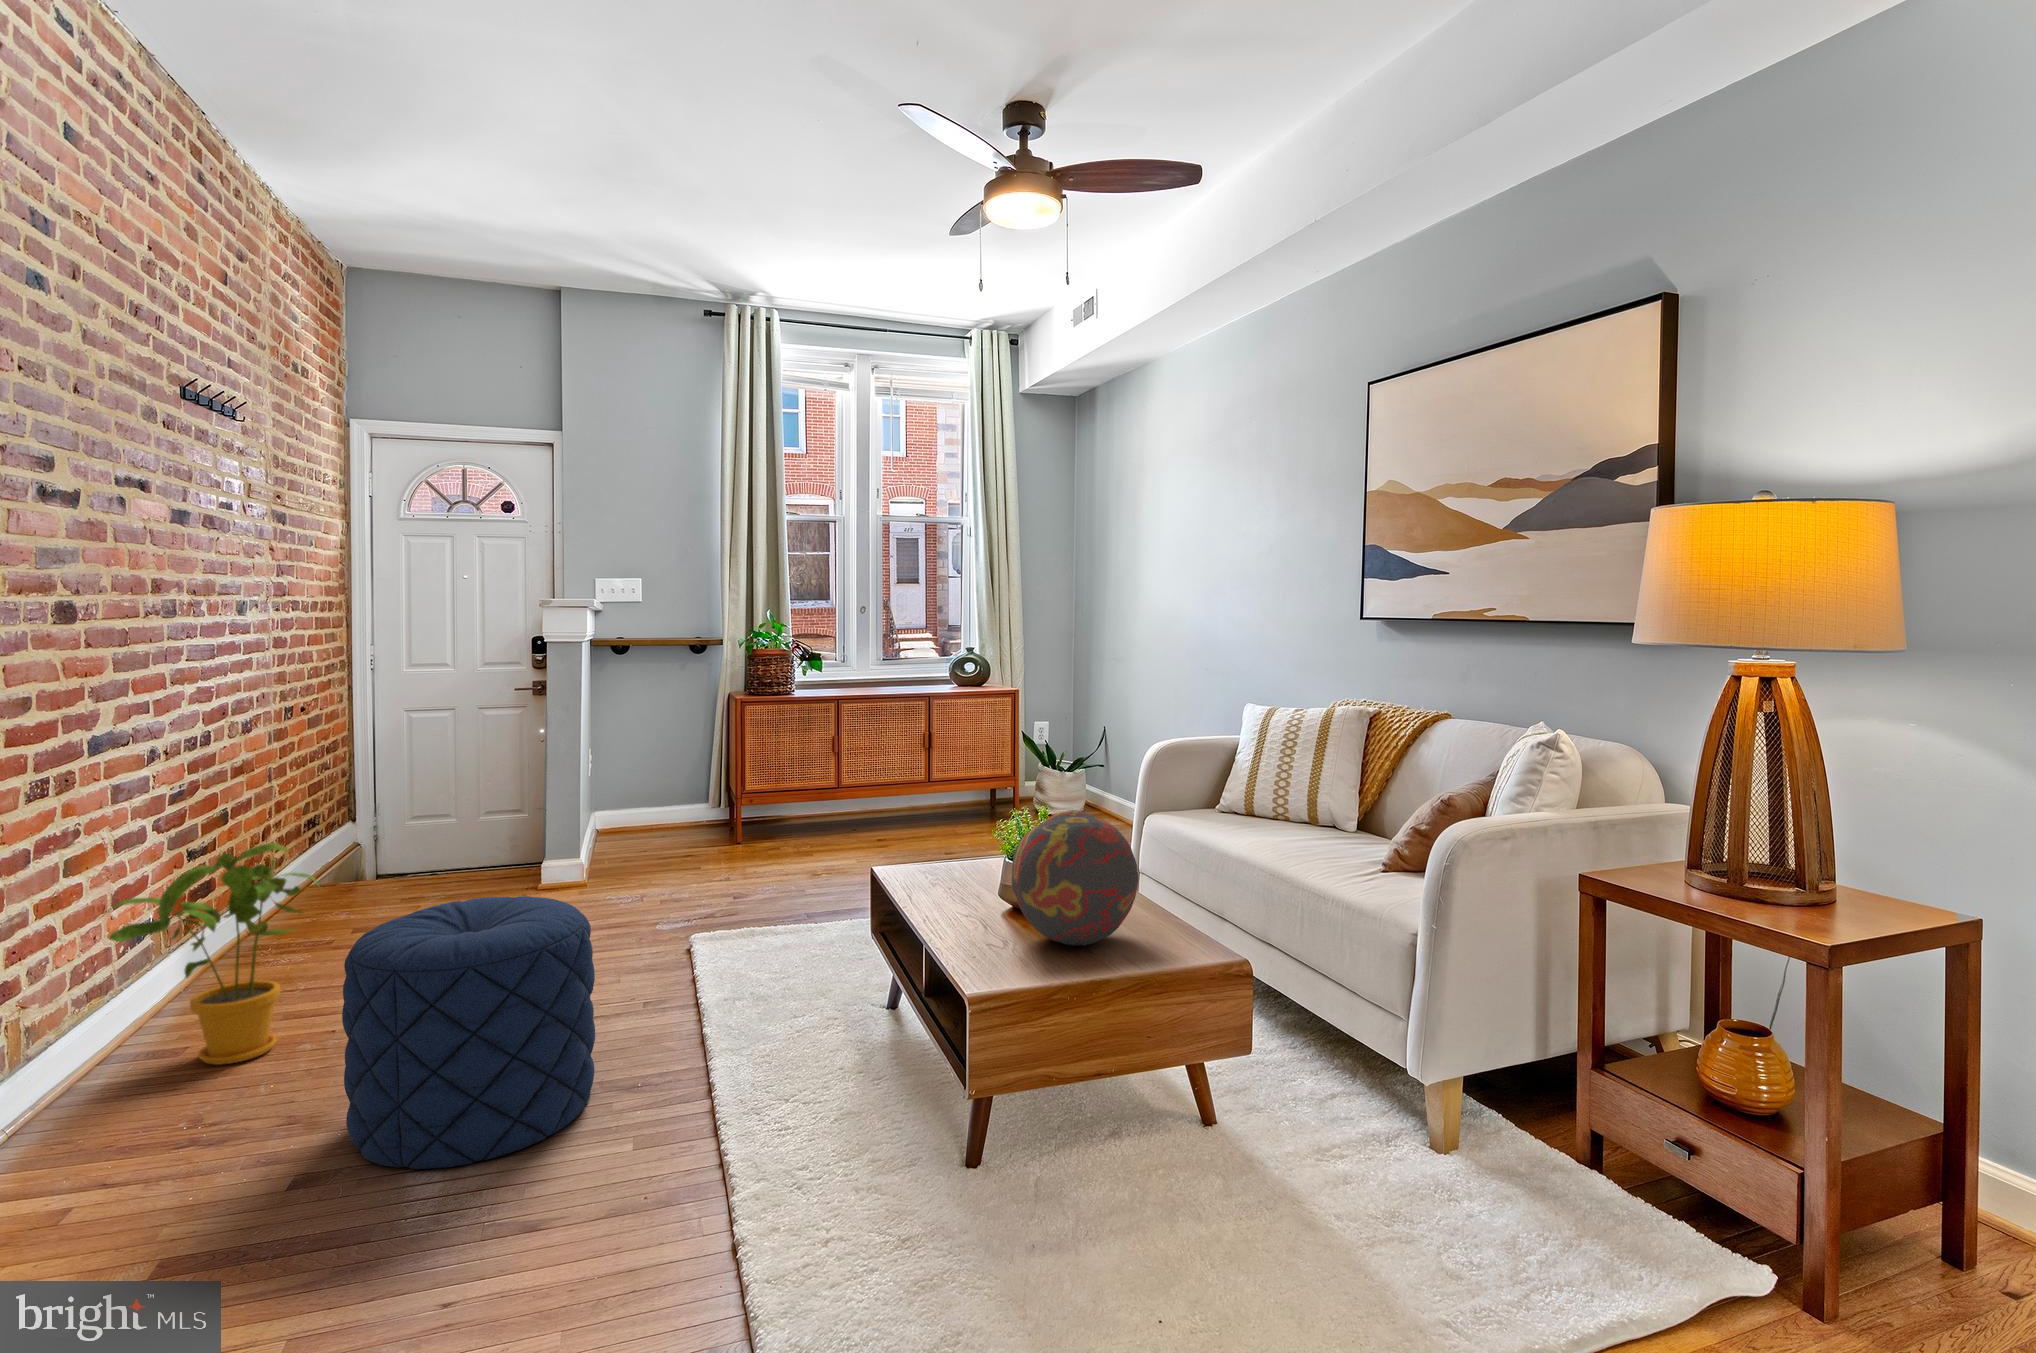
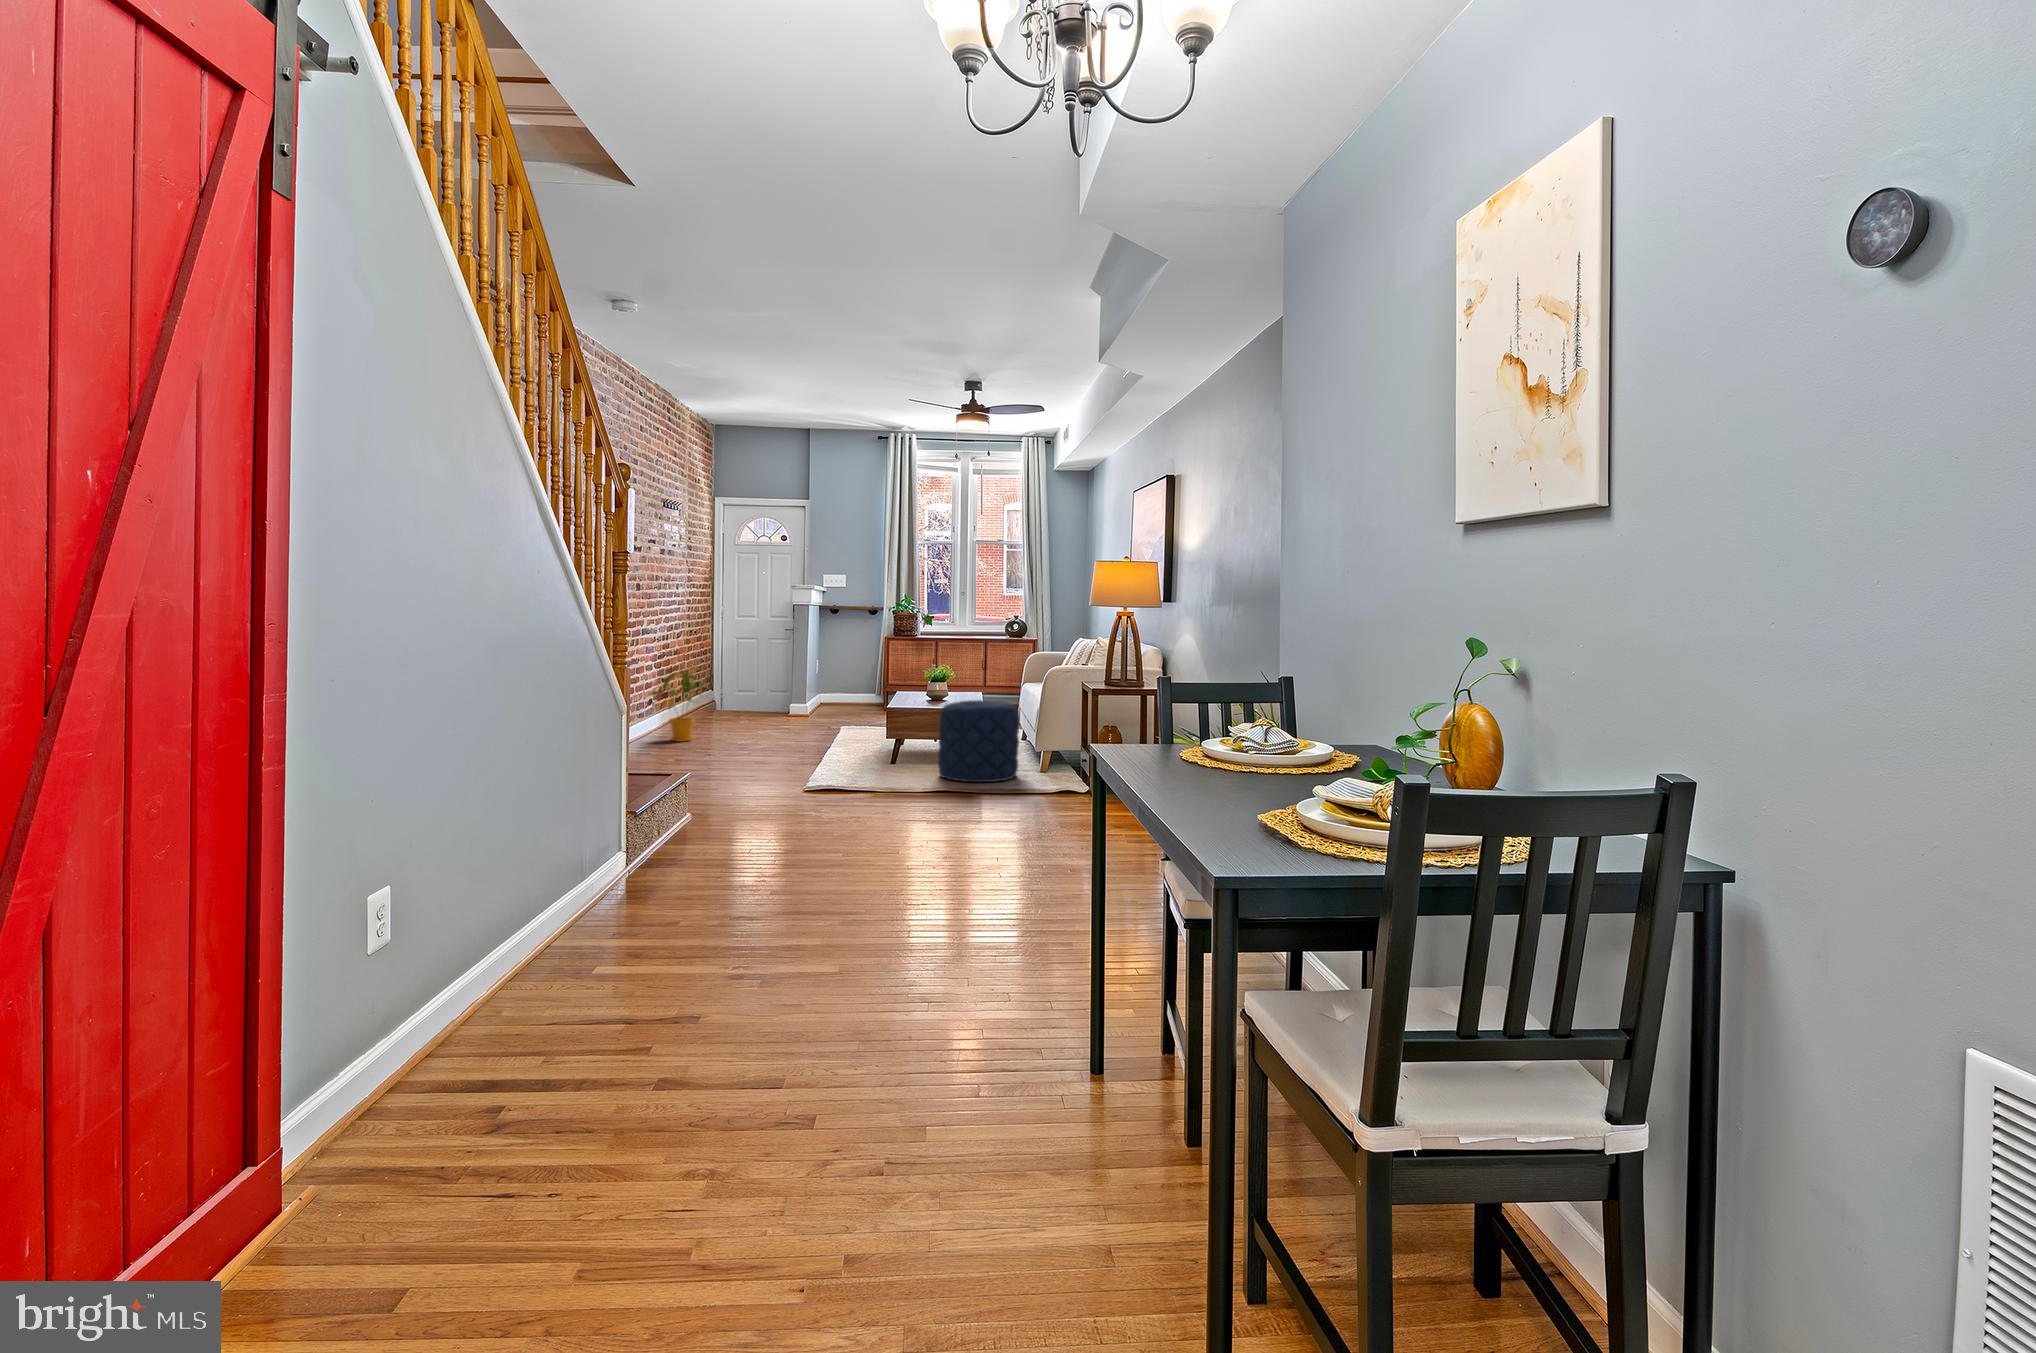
decorative orb: present [1012,810,1138,946] -> none [916,660,959,704]
pouf: present [342,896,595,1169] -> present [938,700,1020,782]

